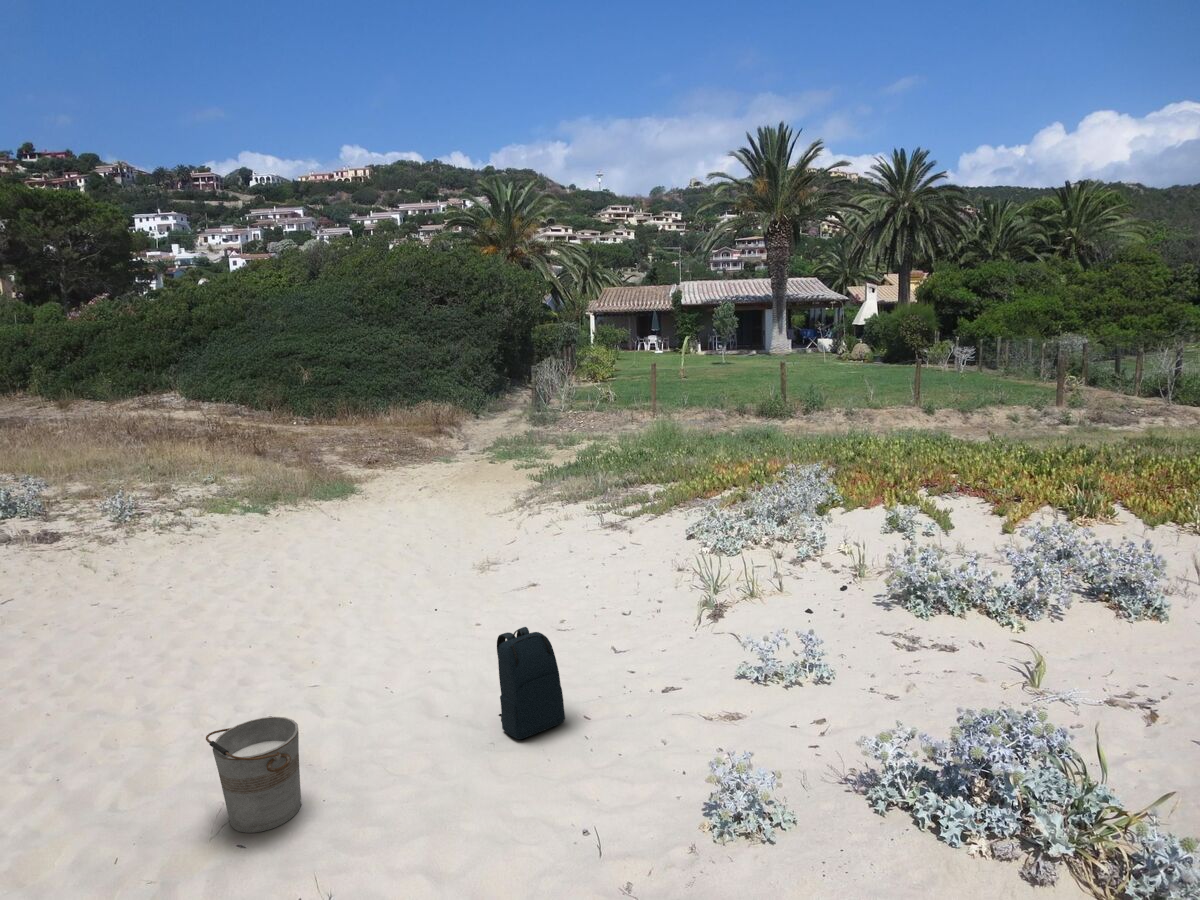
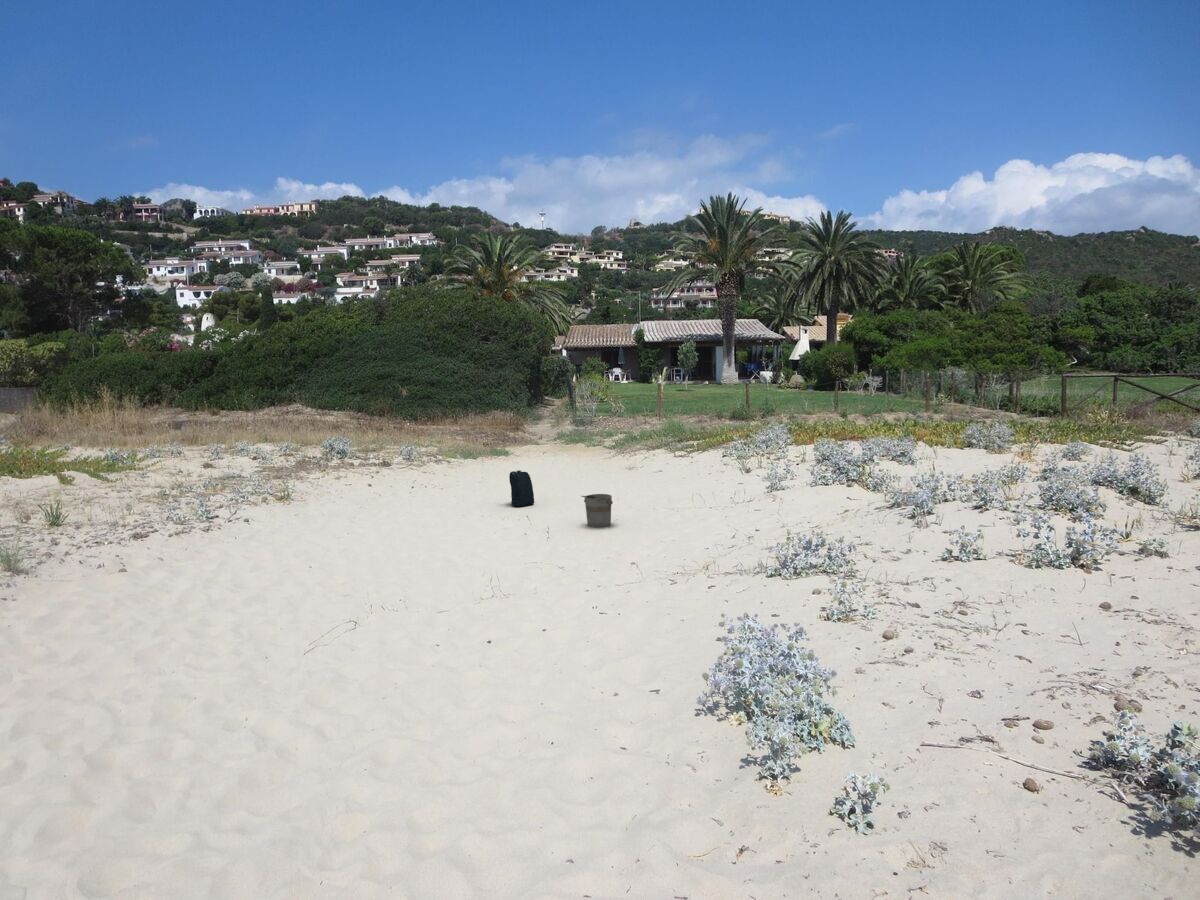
backpack: present [497,627,565,739] -> present [509,470,534,507]

